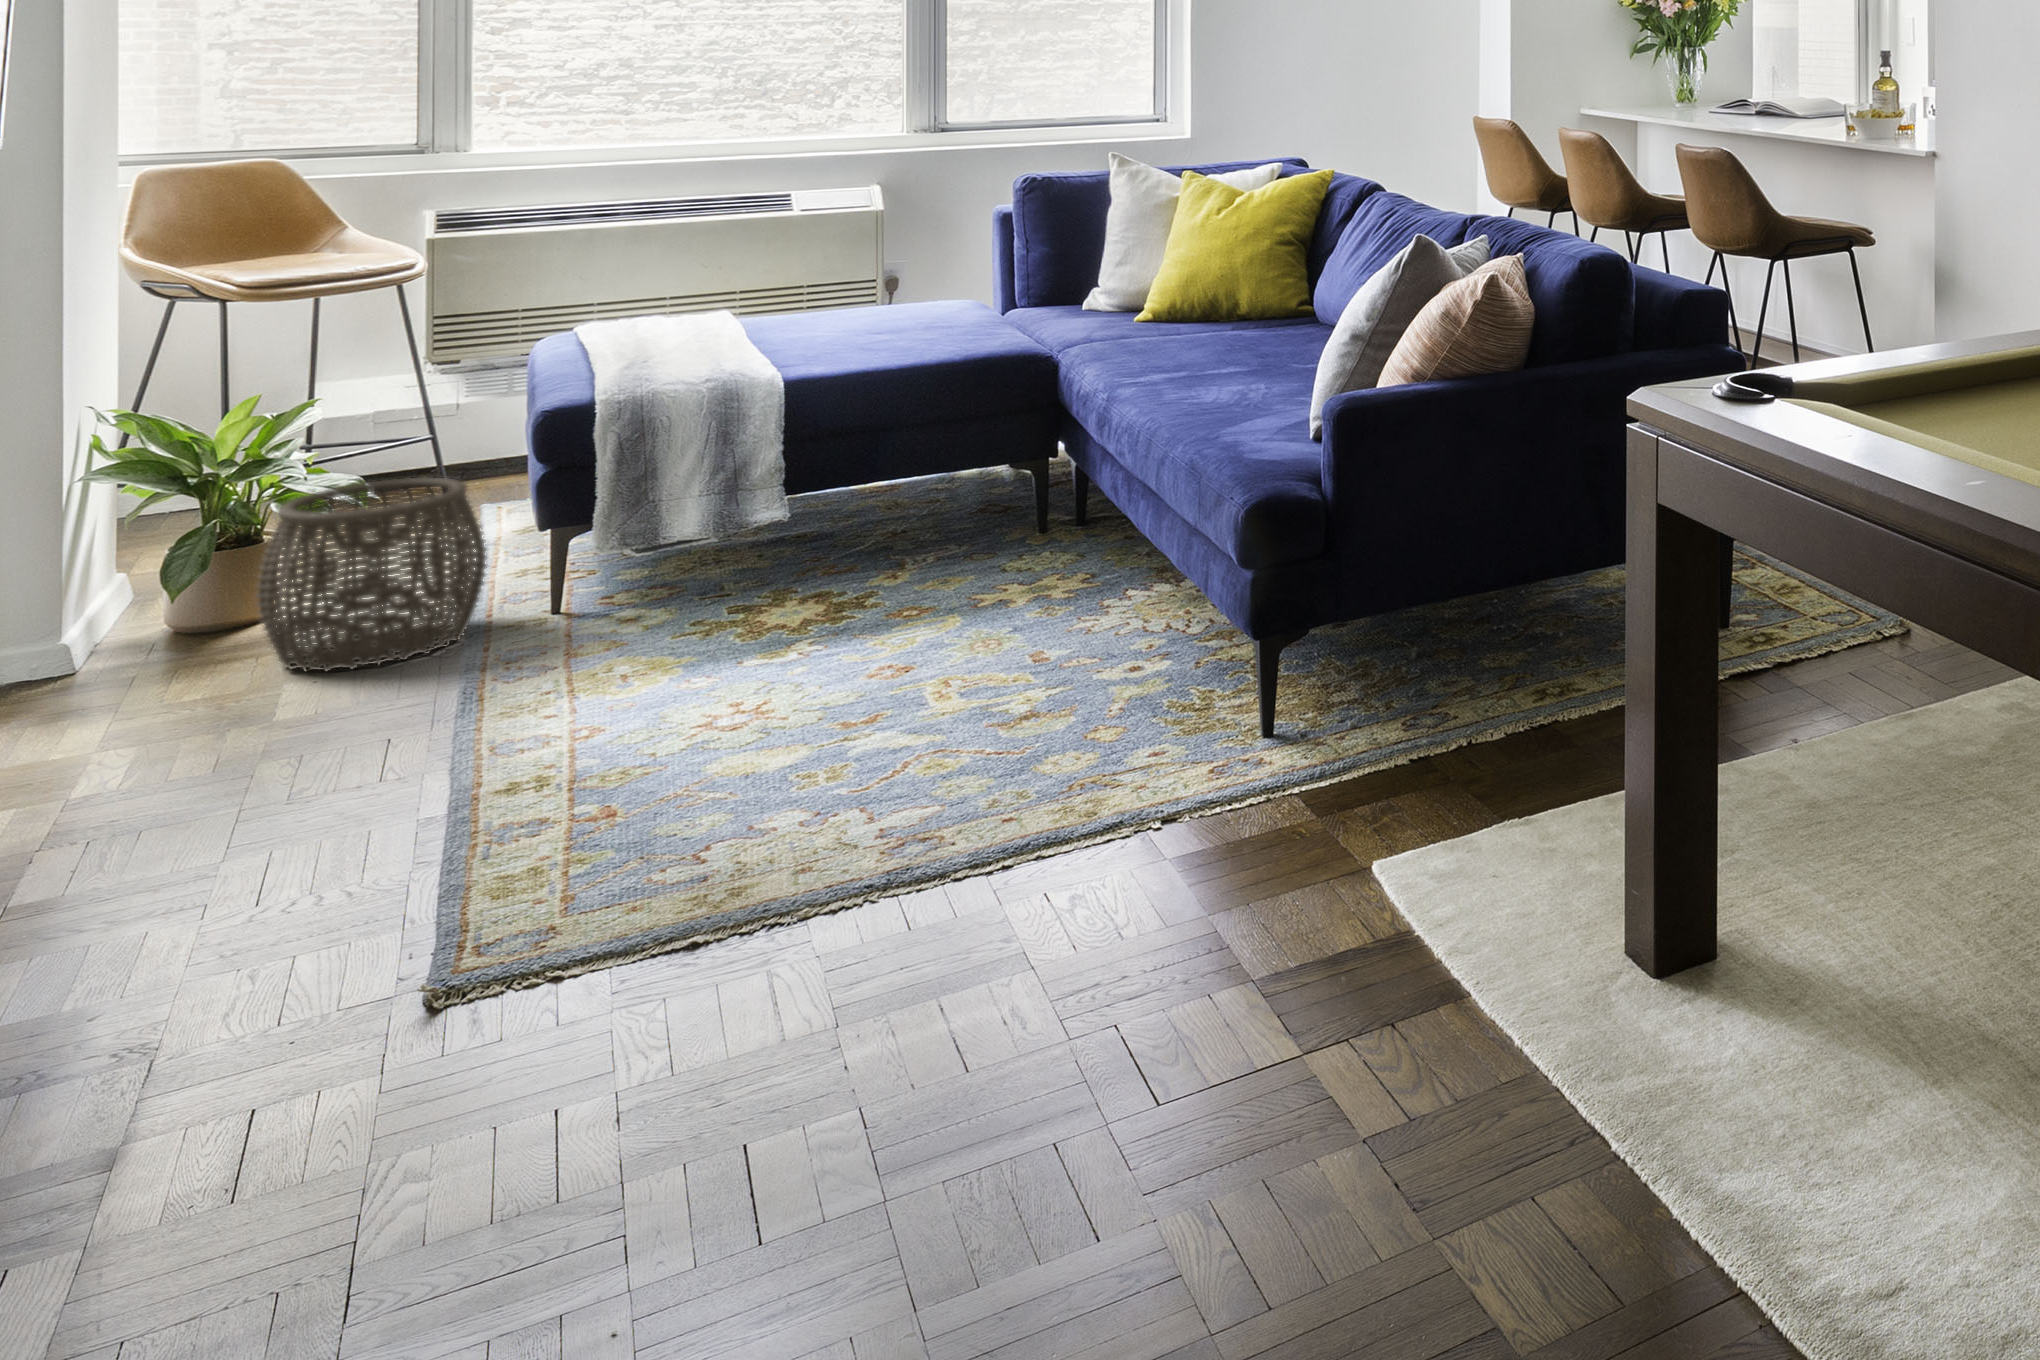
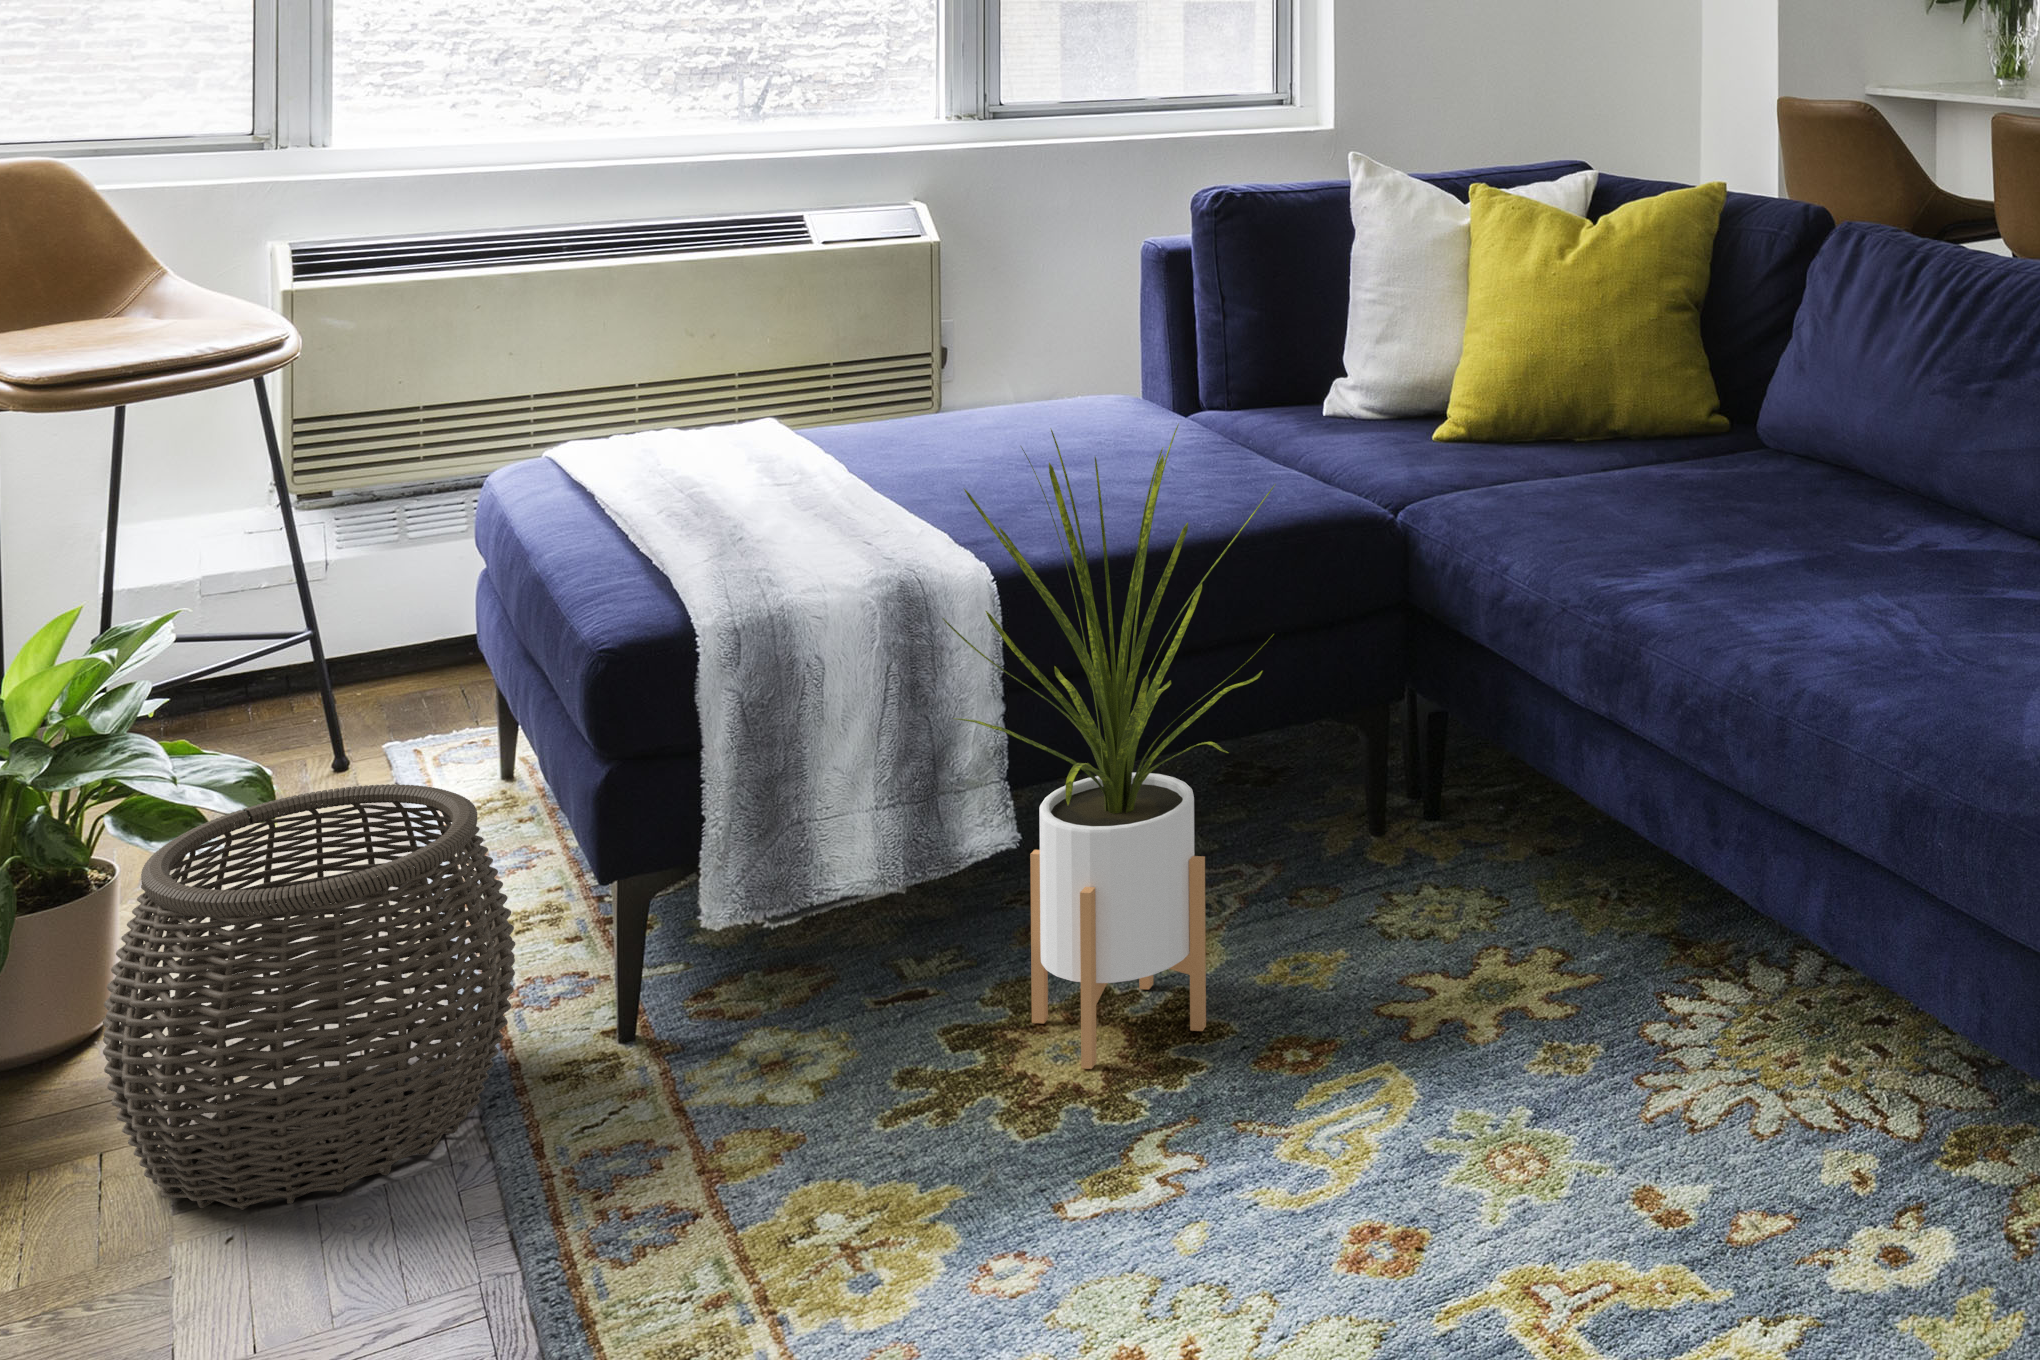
house plant: none [718,289,924,620] -> present [943,424,1275,1069]

